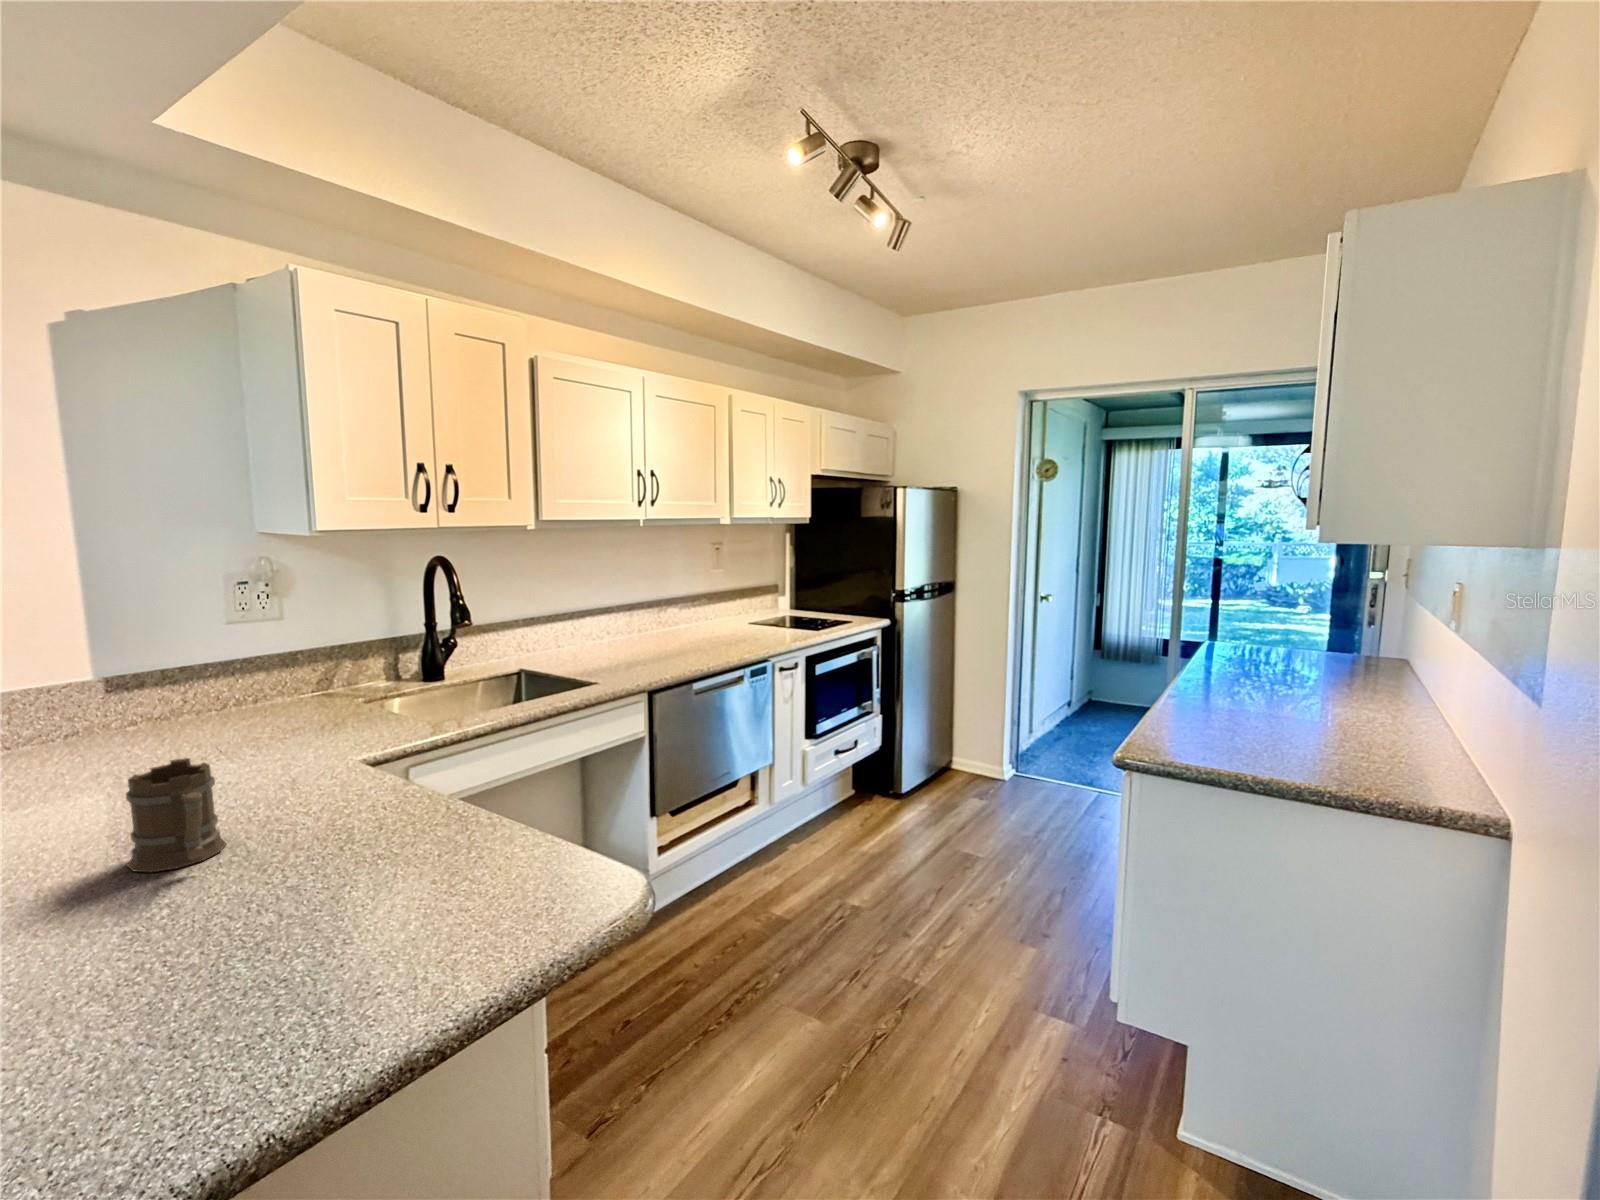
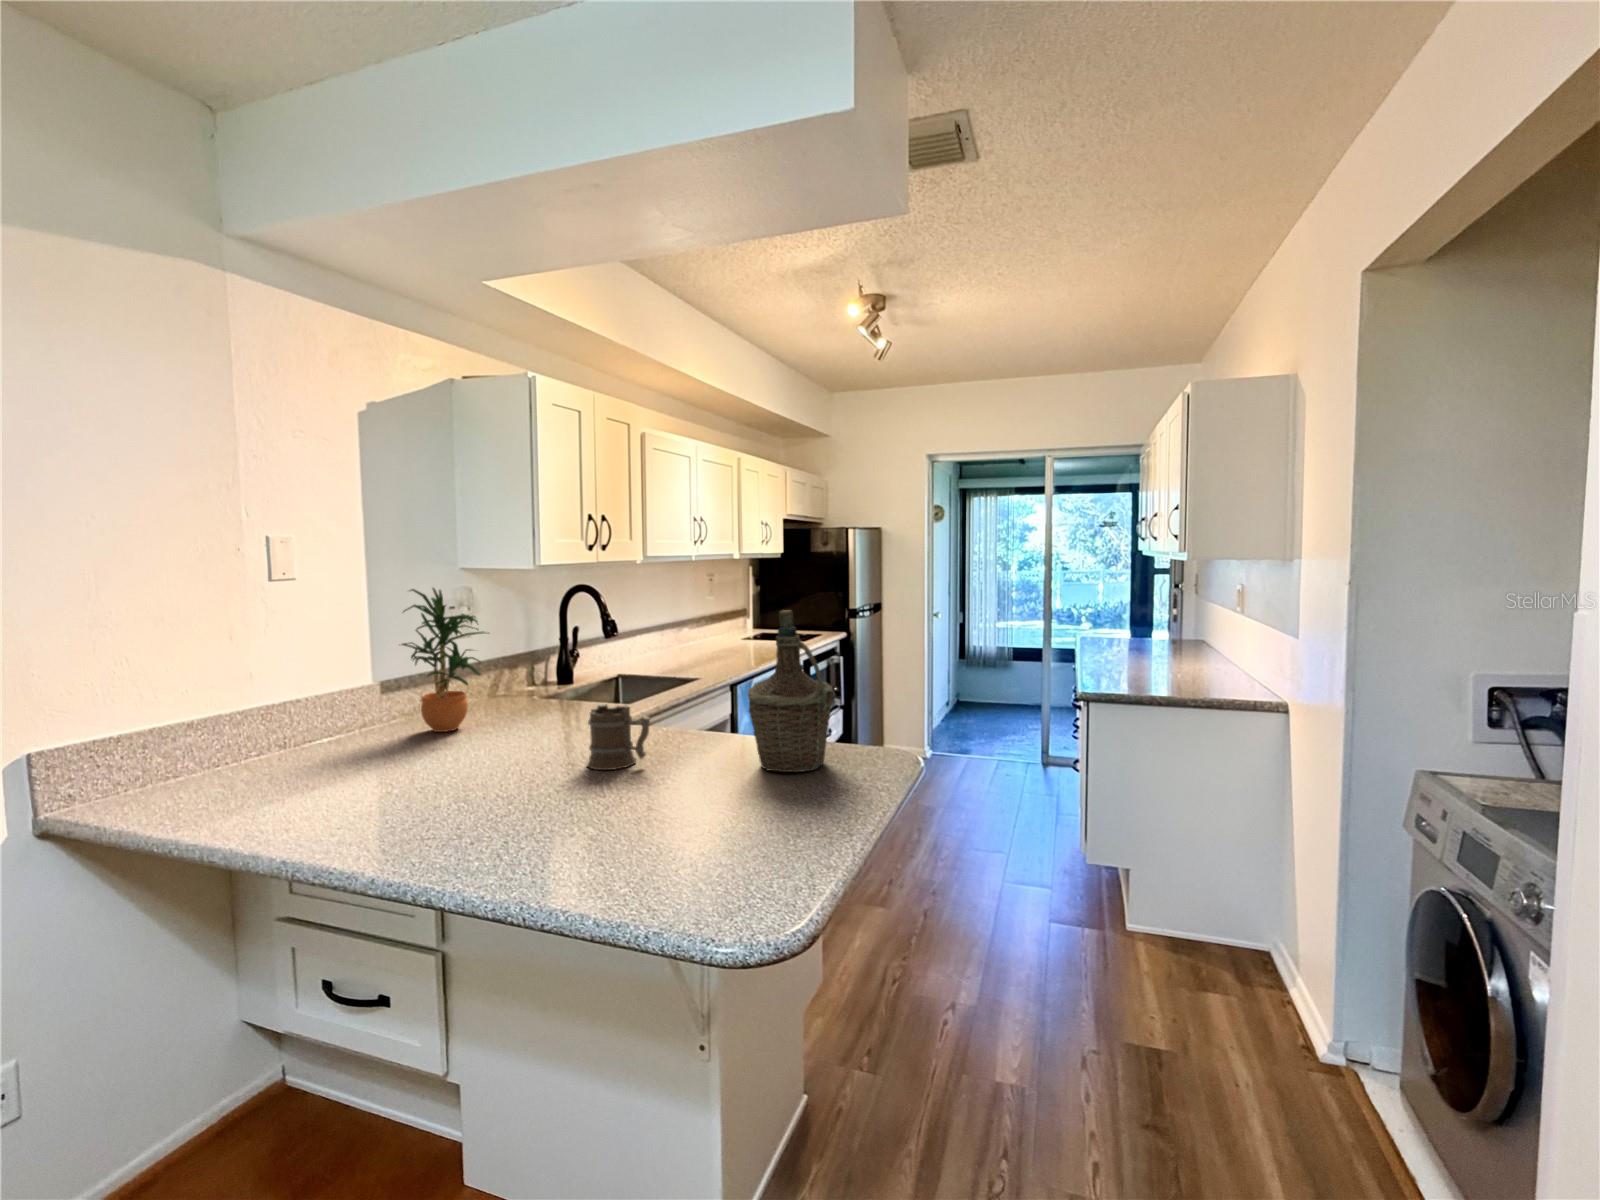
potted plant: none [74,559,215,753] -> present [402,588,485,732]
bottle: none [285,636,464,933] -> present [748,610,832,772]

